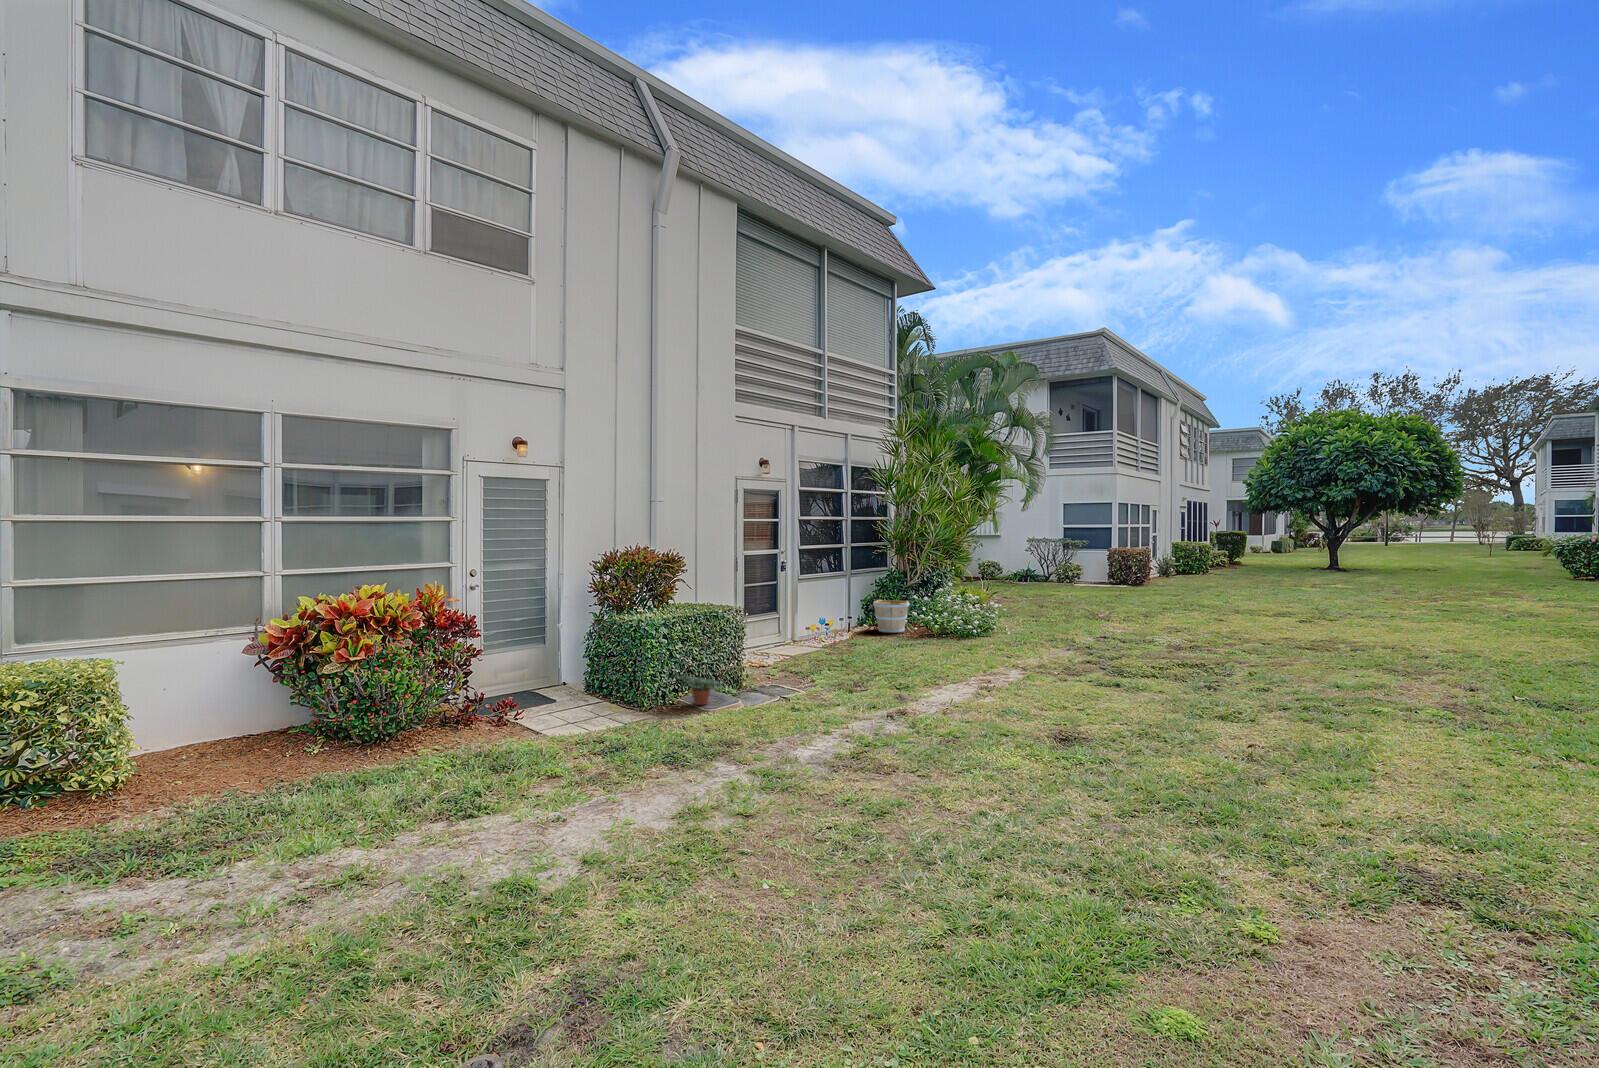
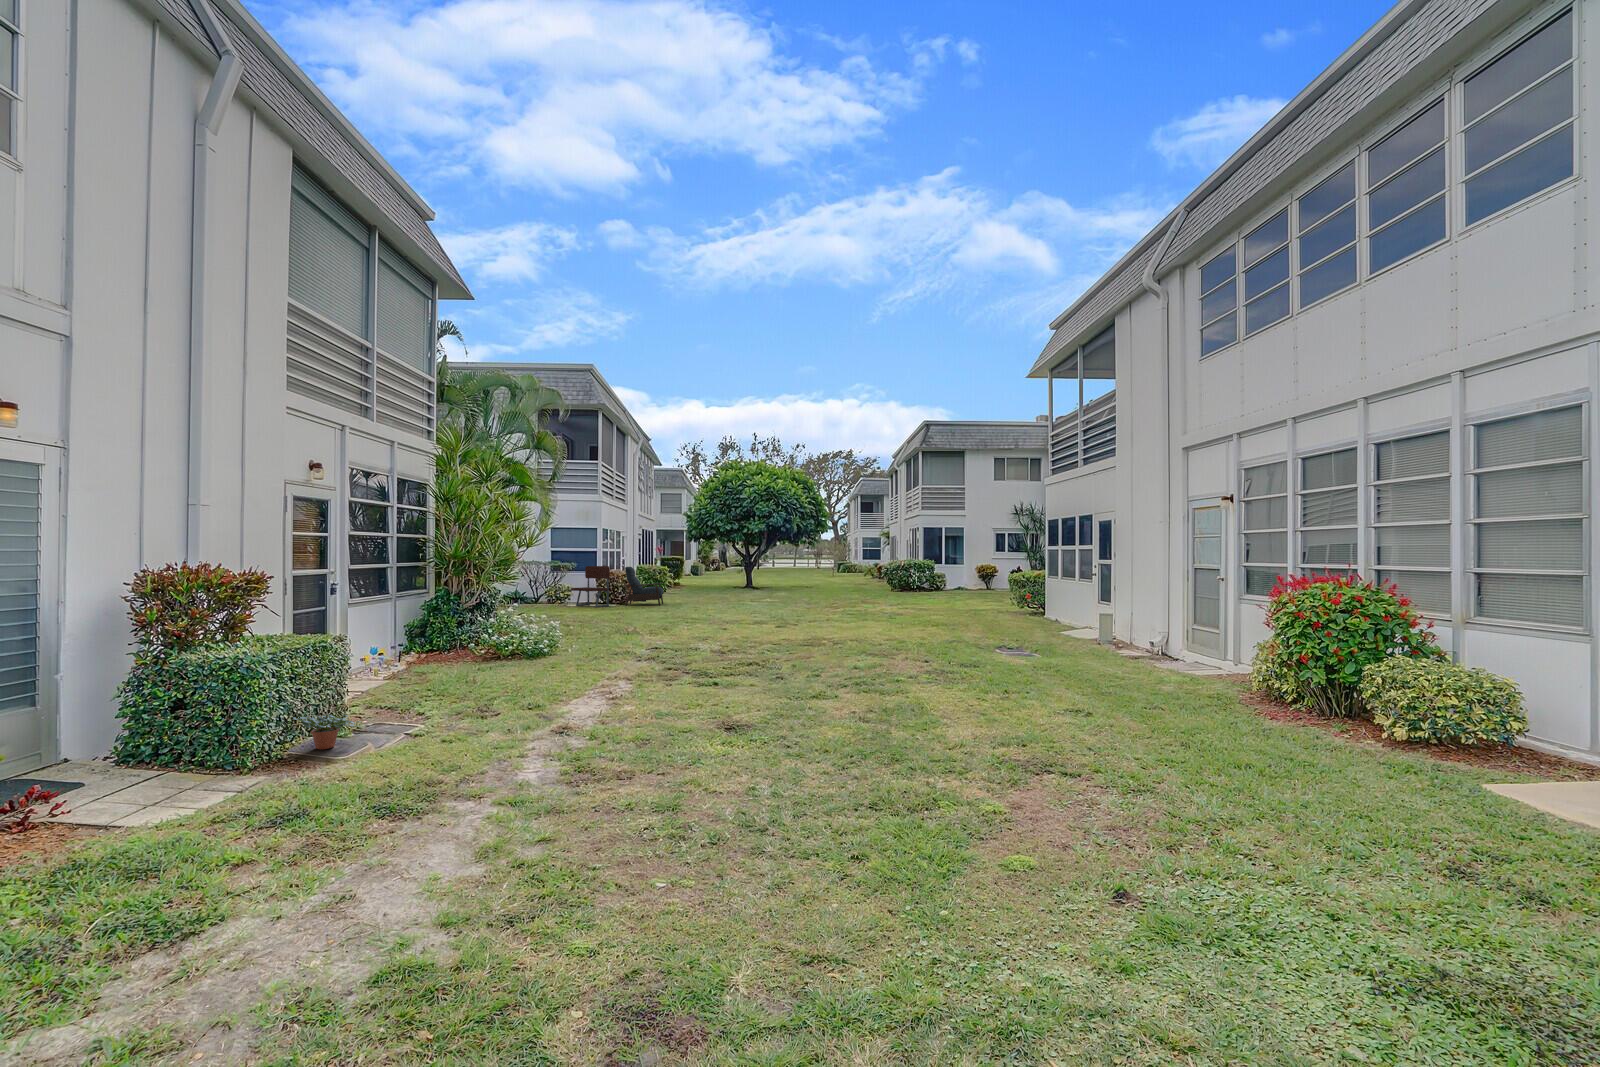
bench: none [1079,542,1120,585] -> present [571,566,610,607]
chair: none [1138,543,1188,588] -> present [625,567,664,606]
wooden bucket: present [873,600,909,633] -> none [423,625,465,661]

